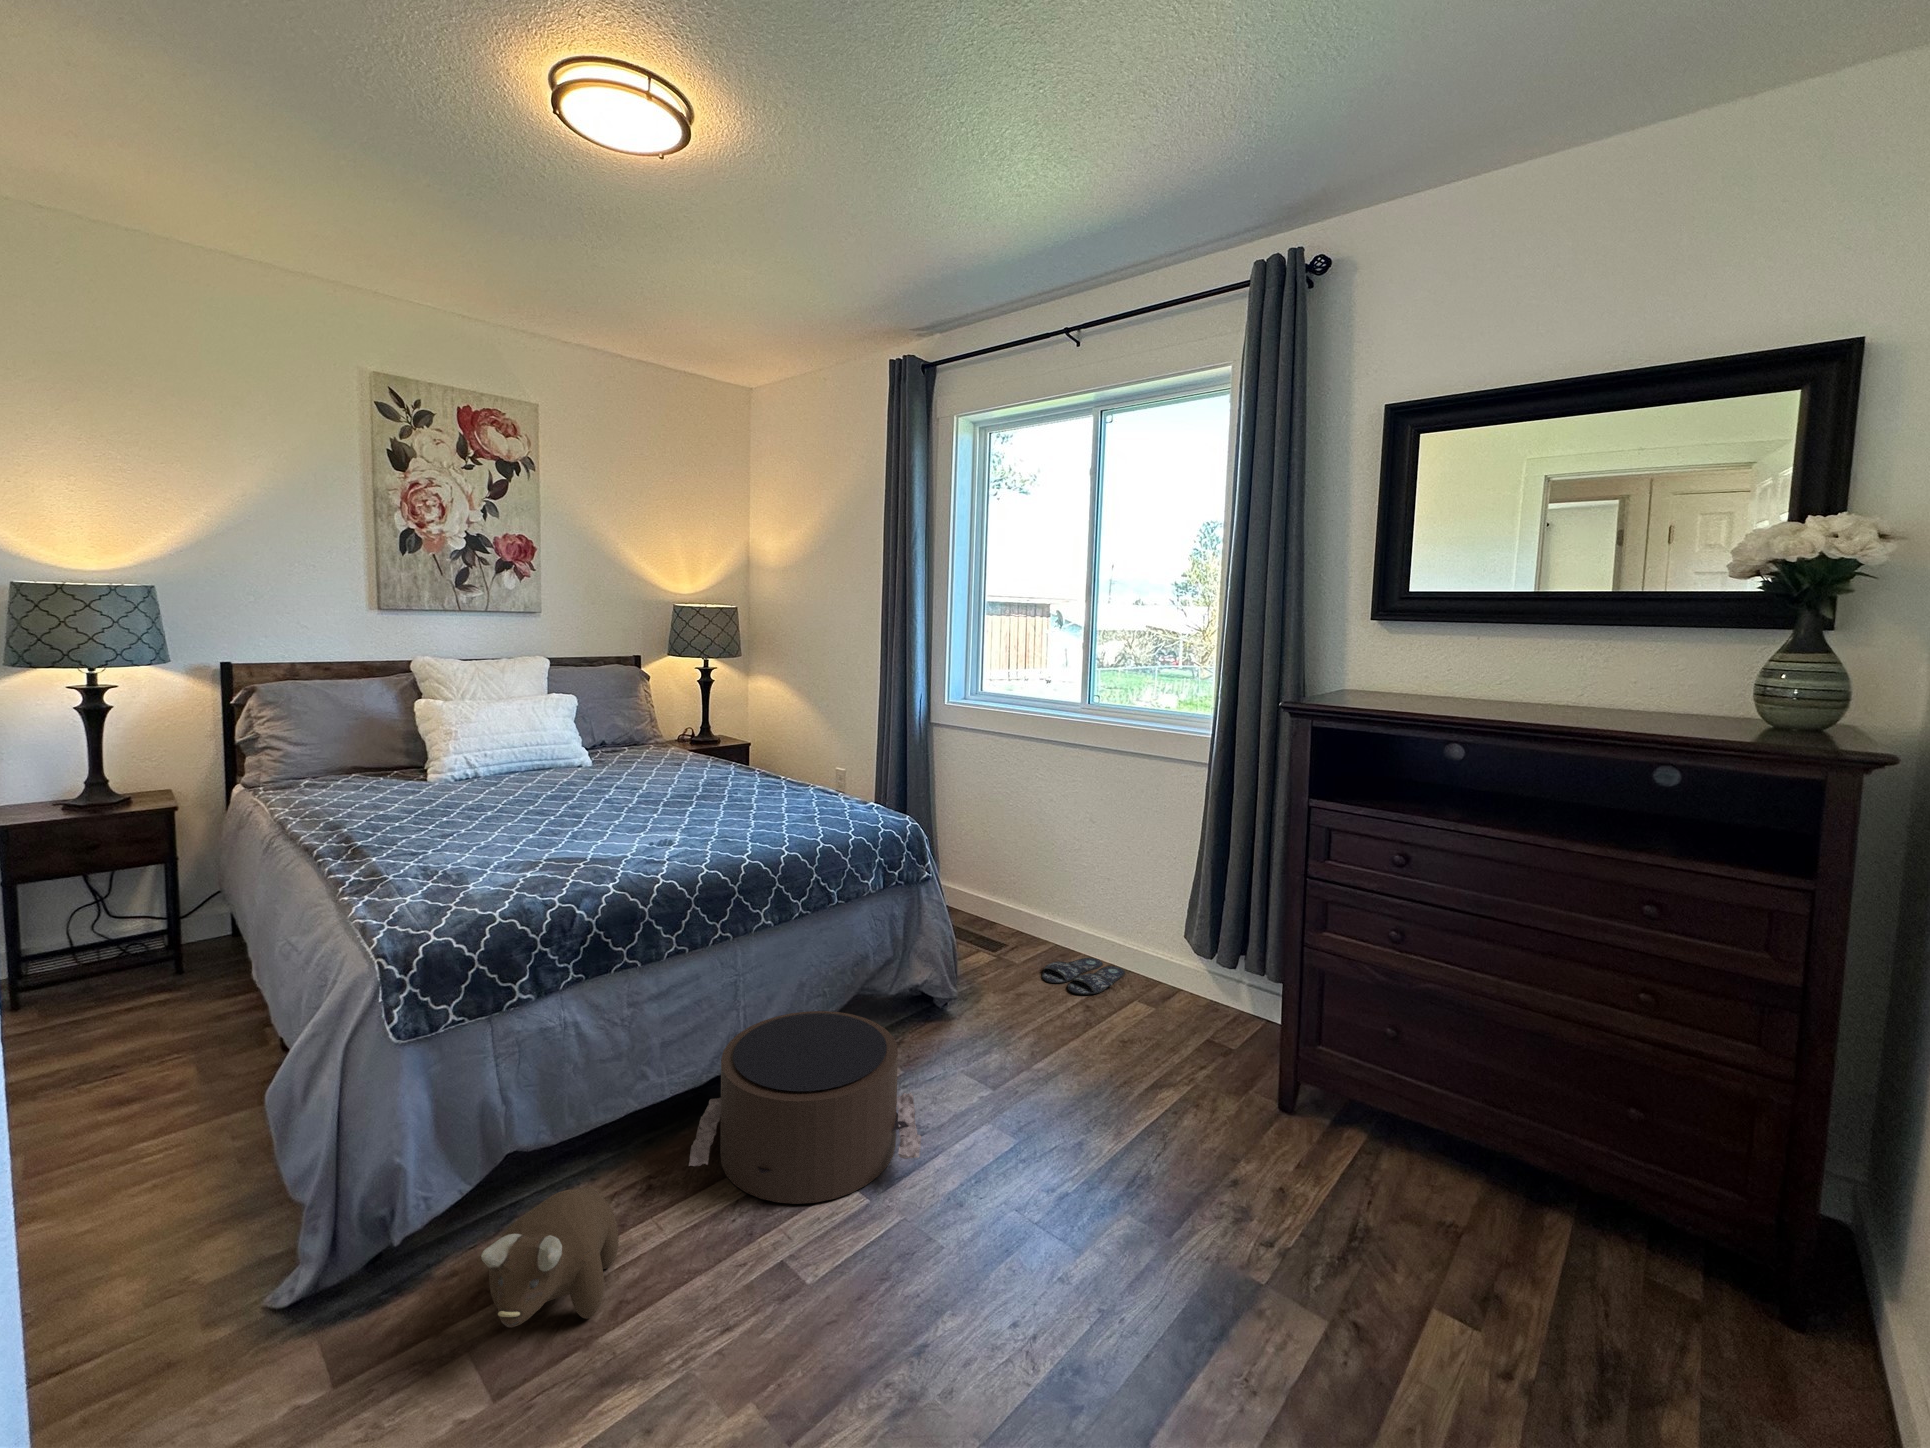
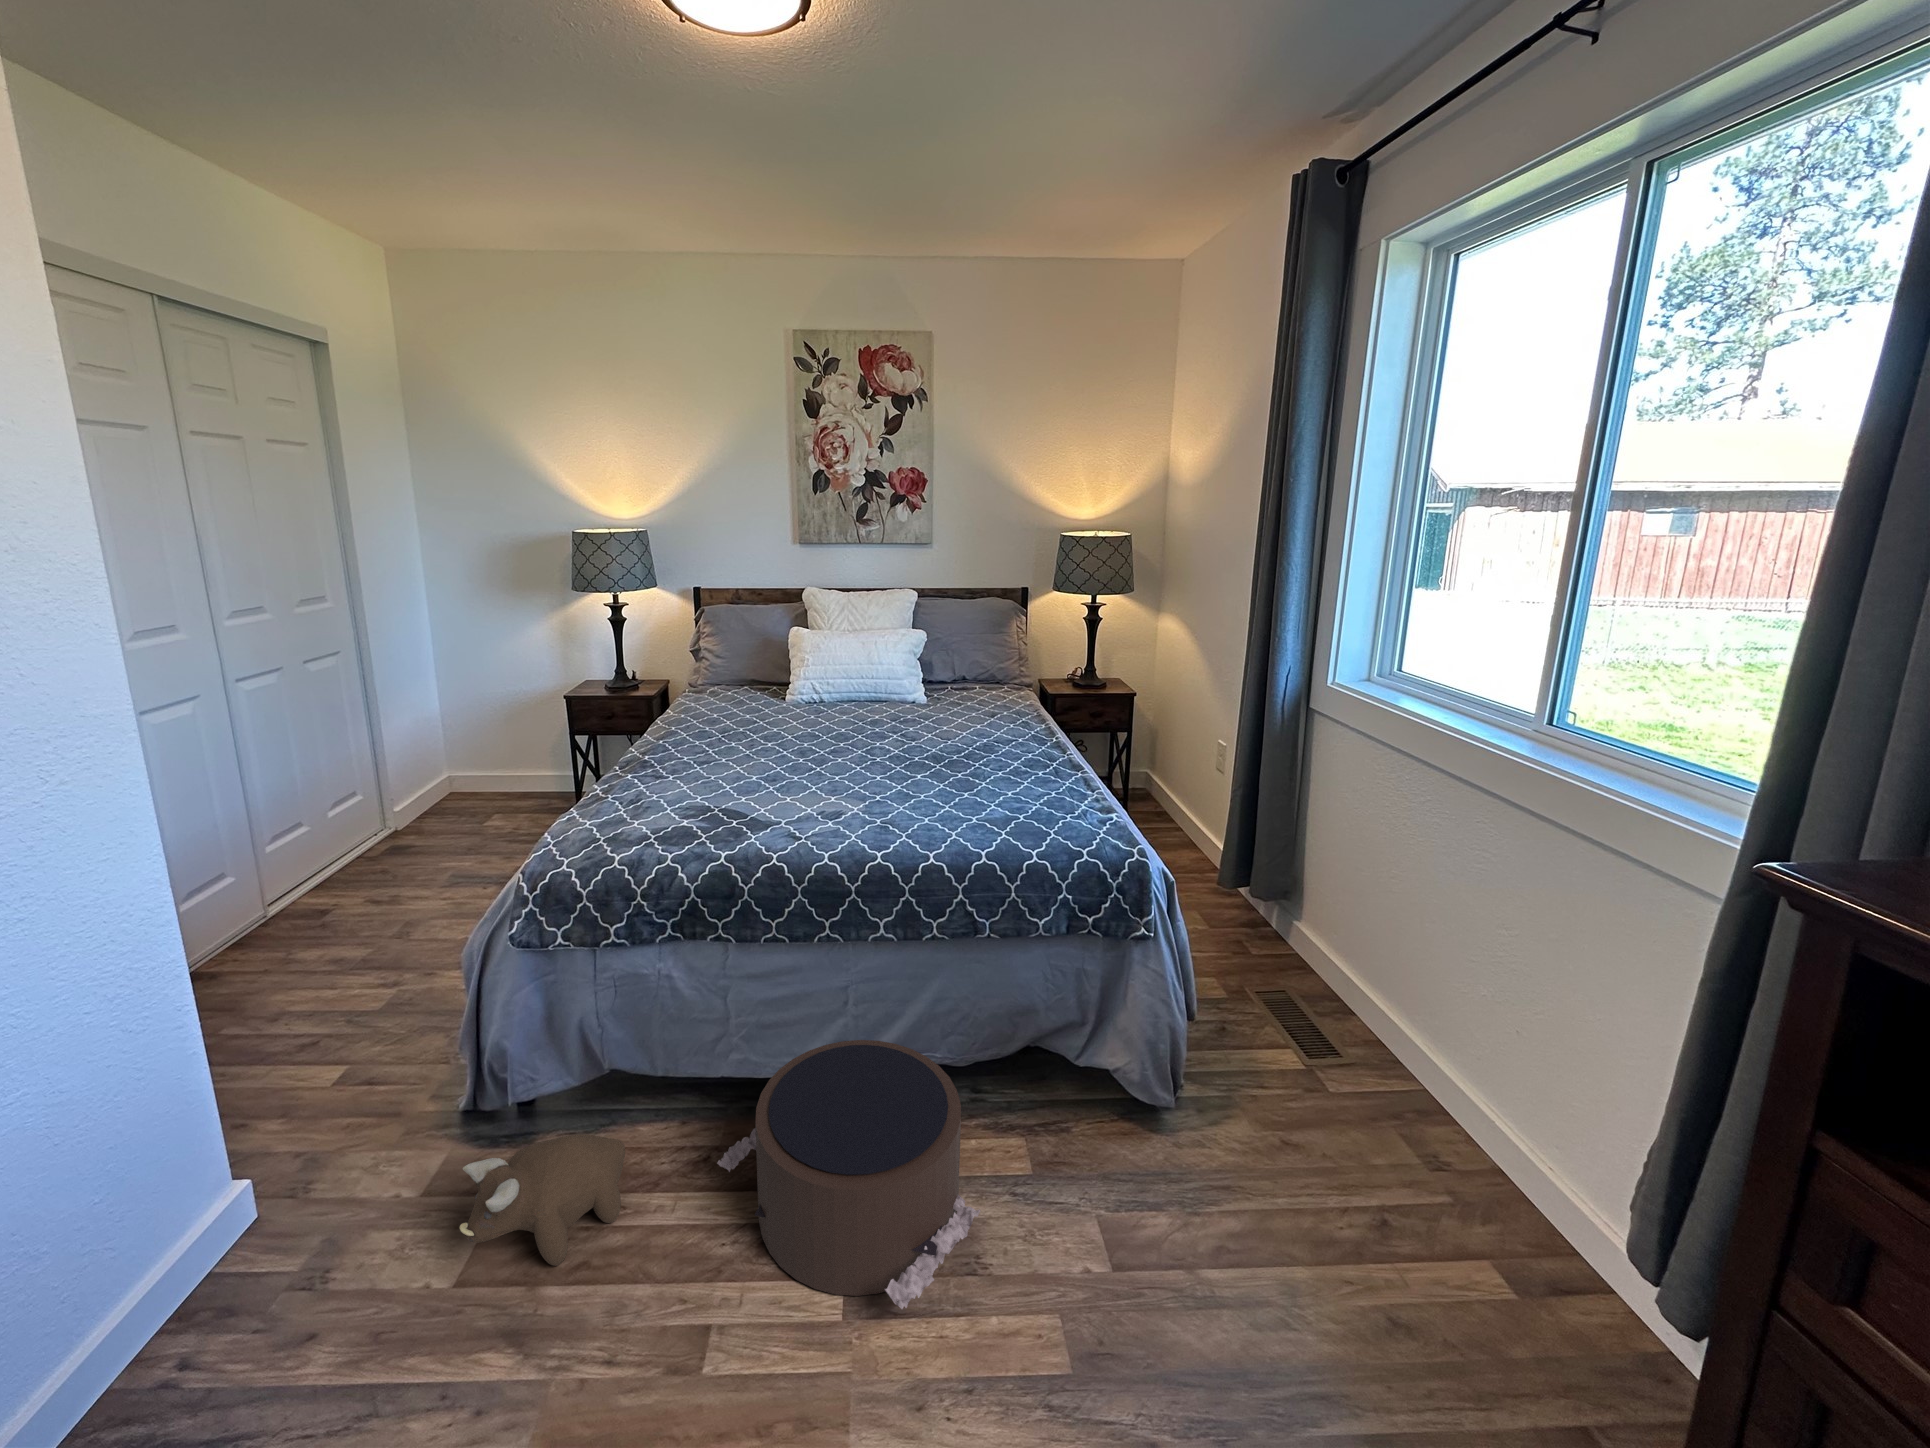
slippers: present [1042,958,1125,994] -> none [1339,1108,1503,1198]

